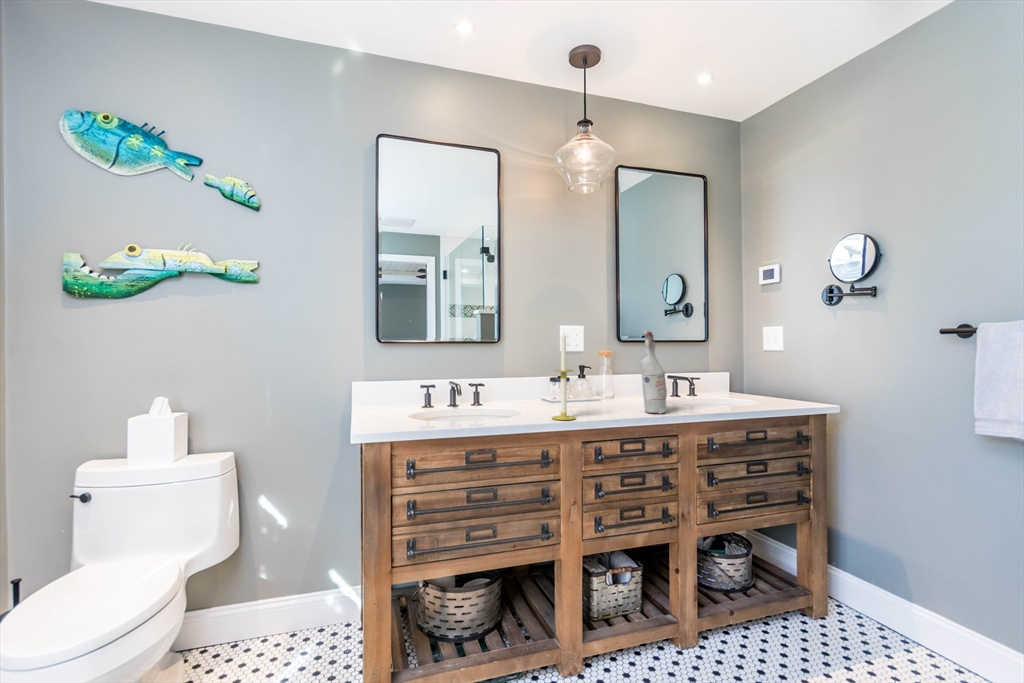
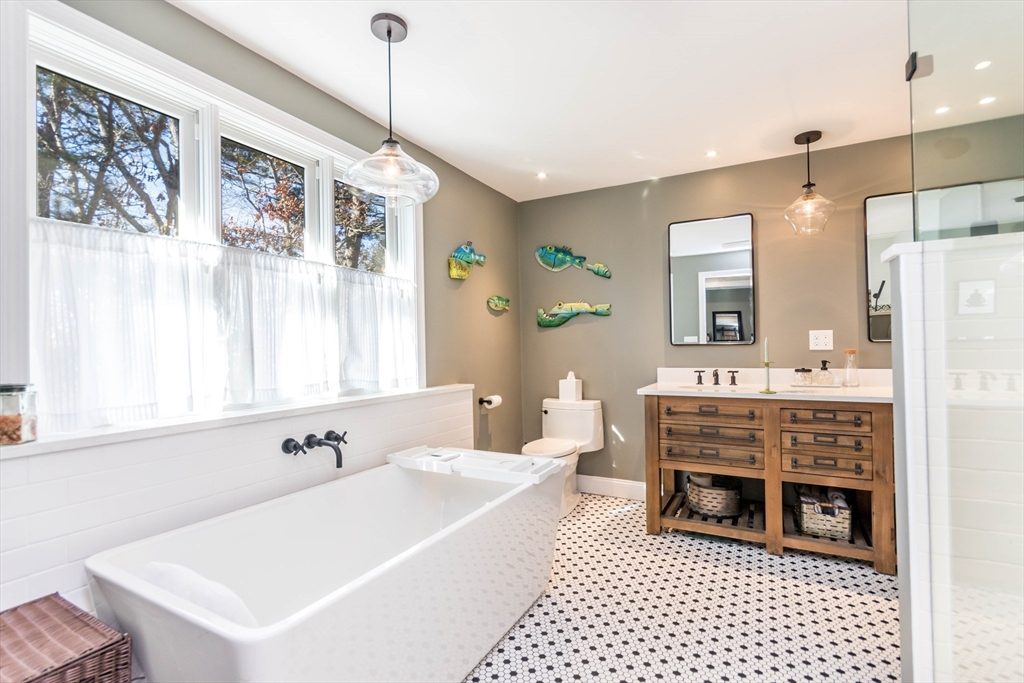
spray bottle: present [641,331,667,414] -> none [832,336,861,395]

